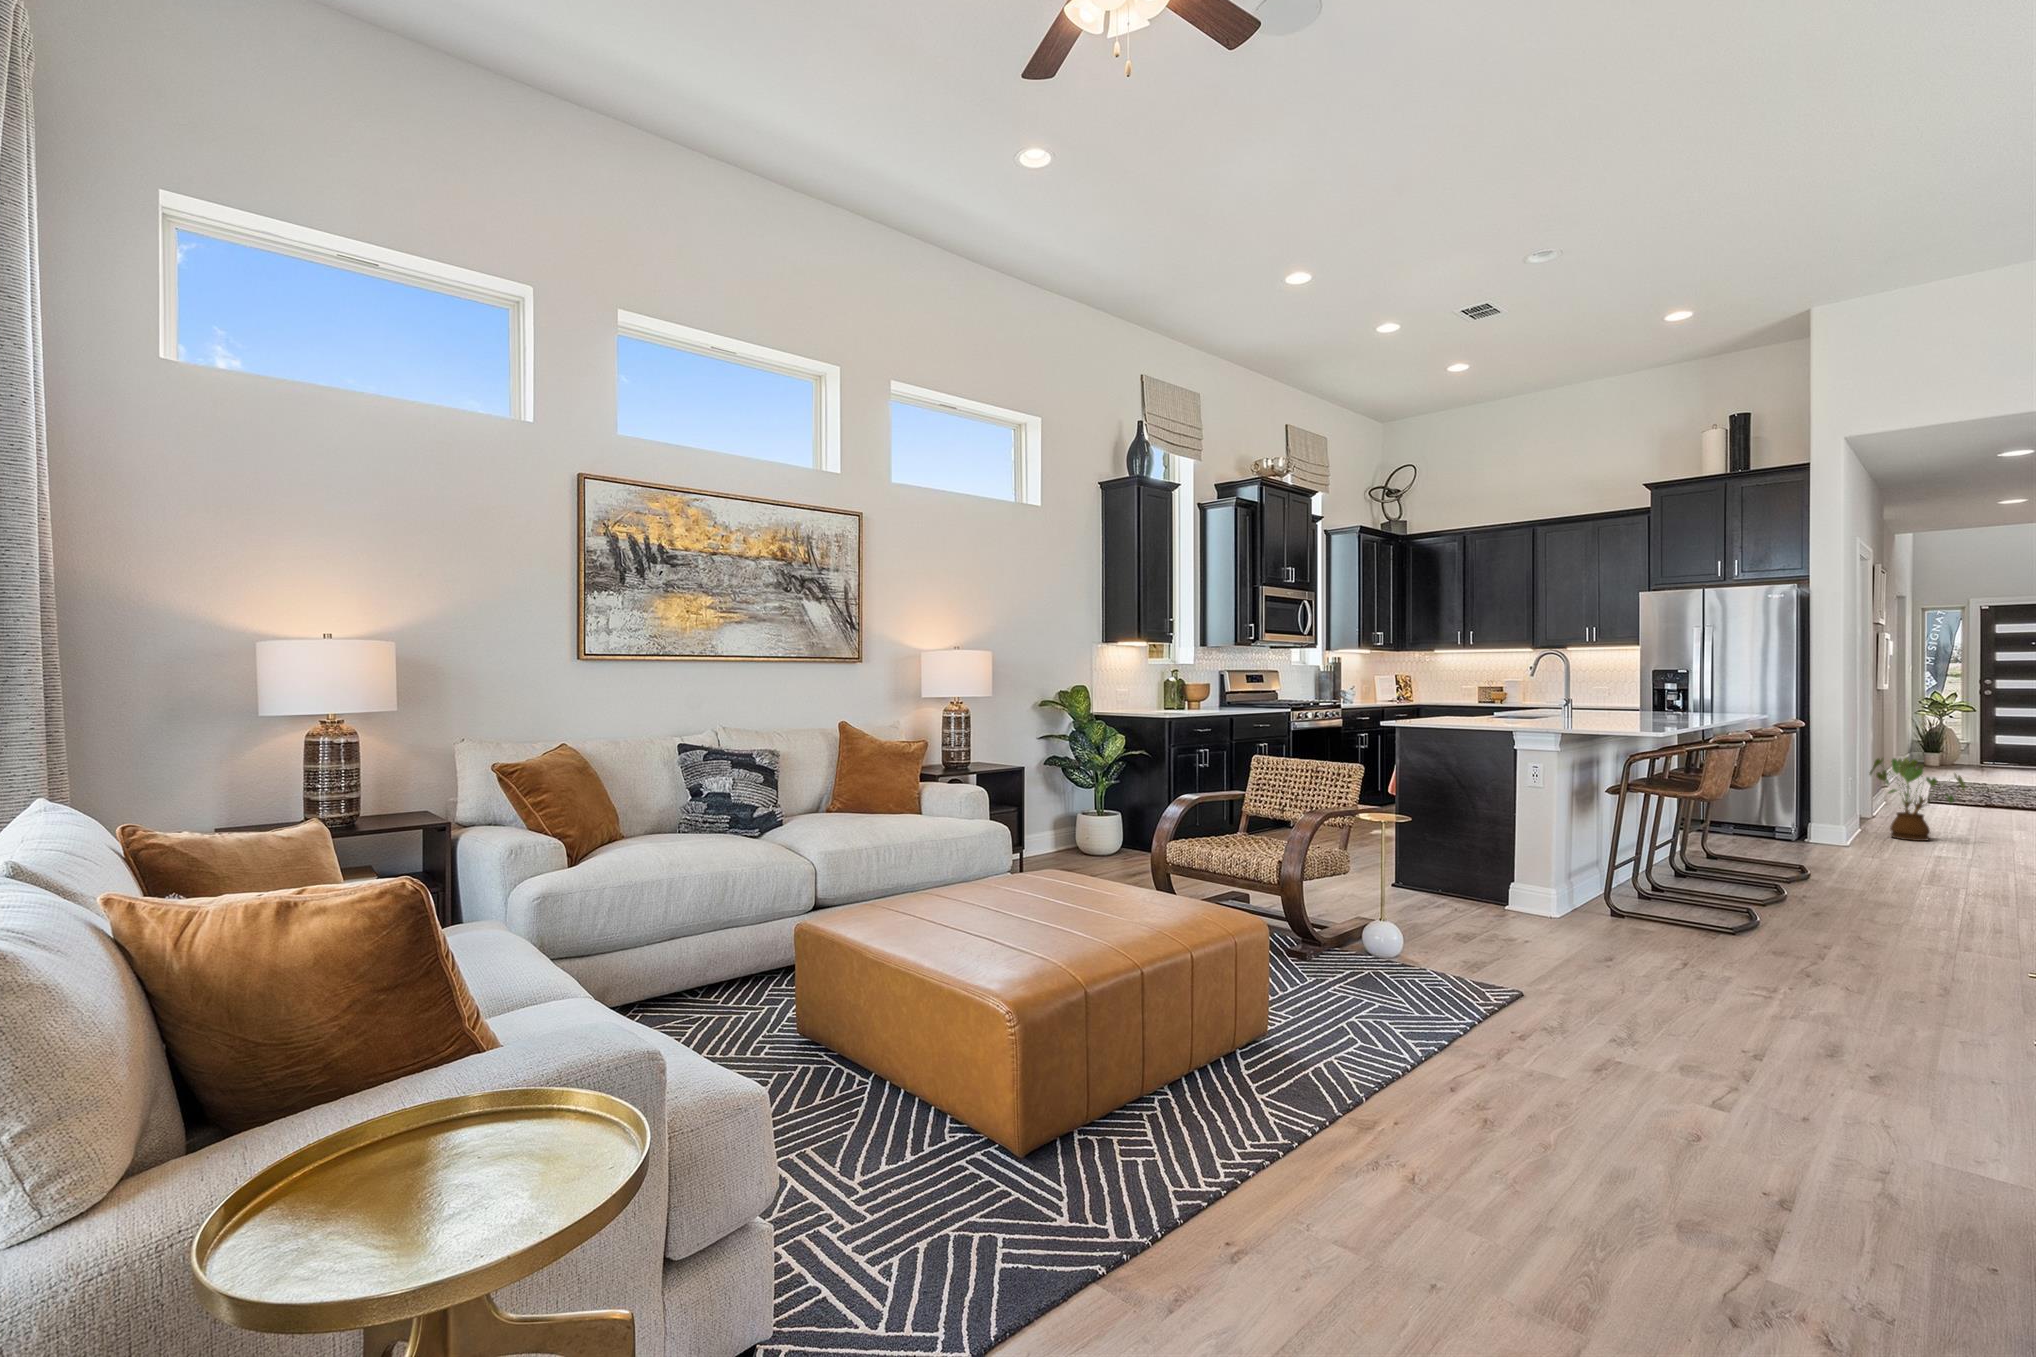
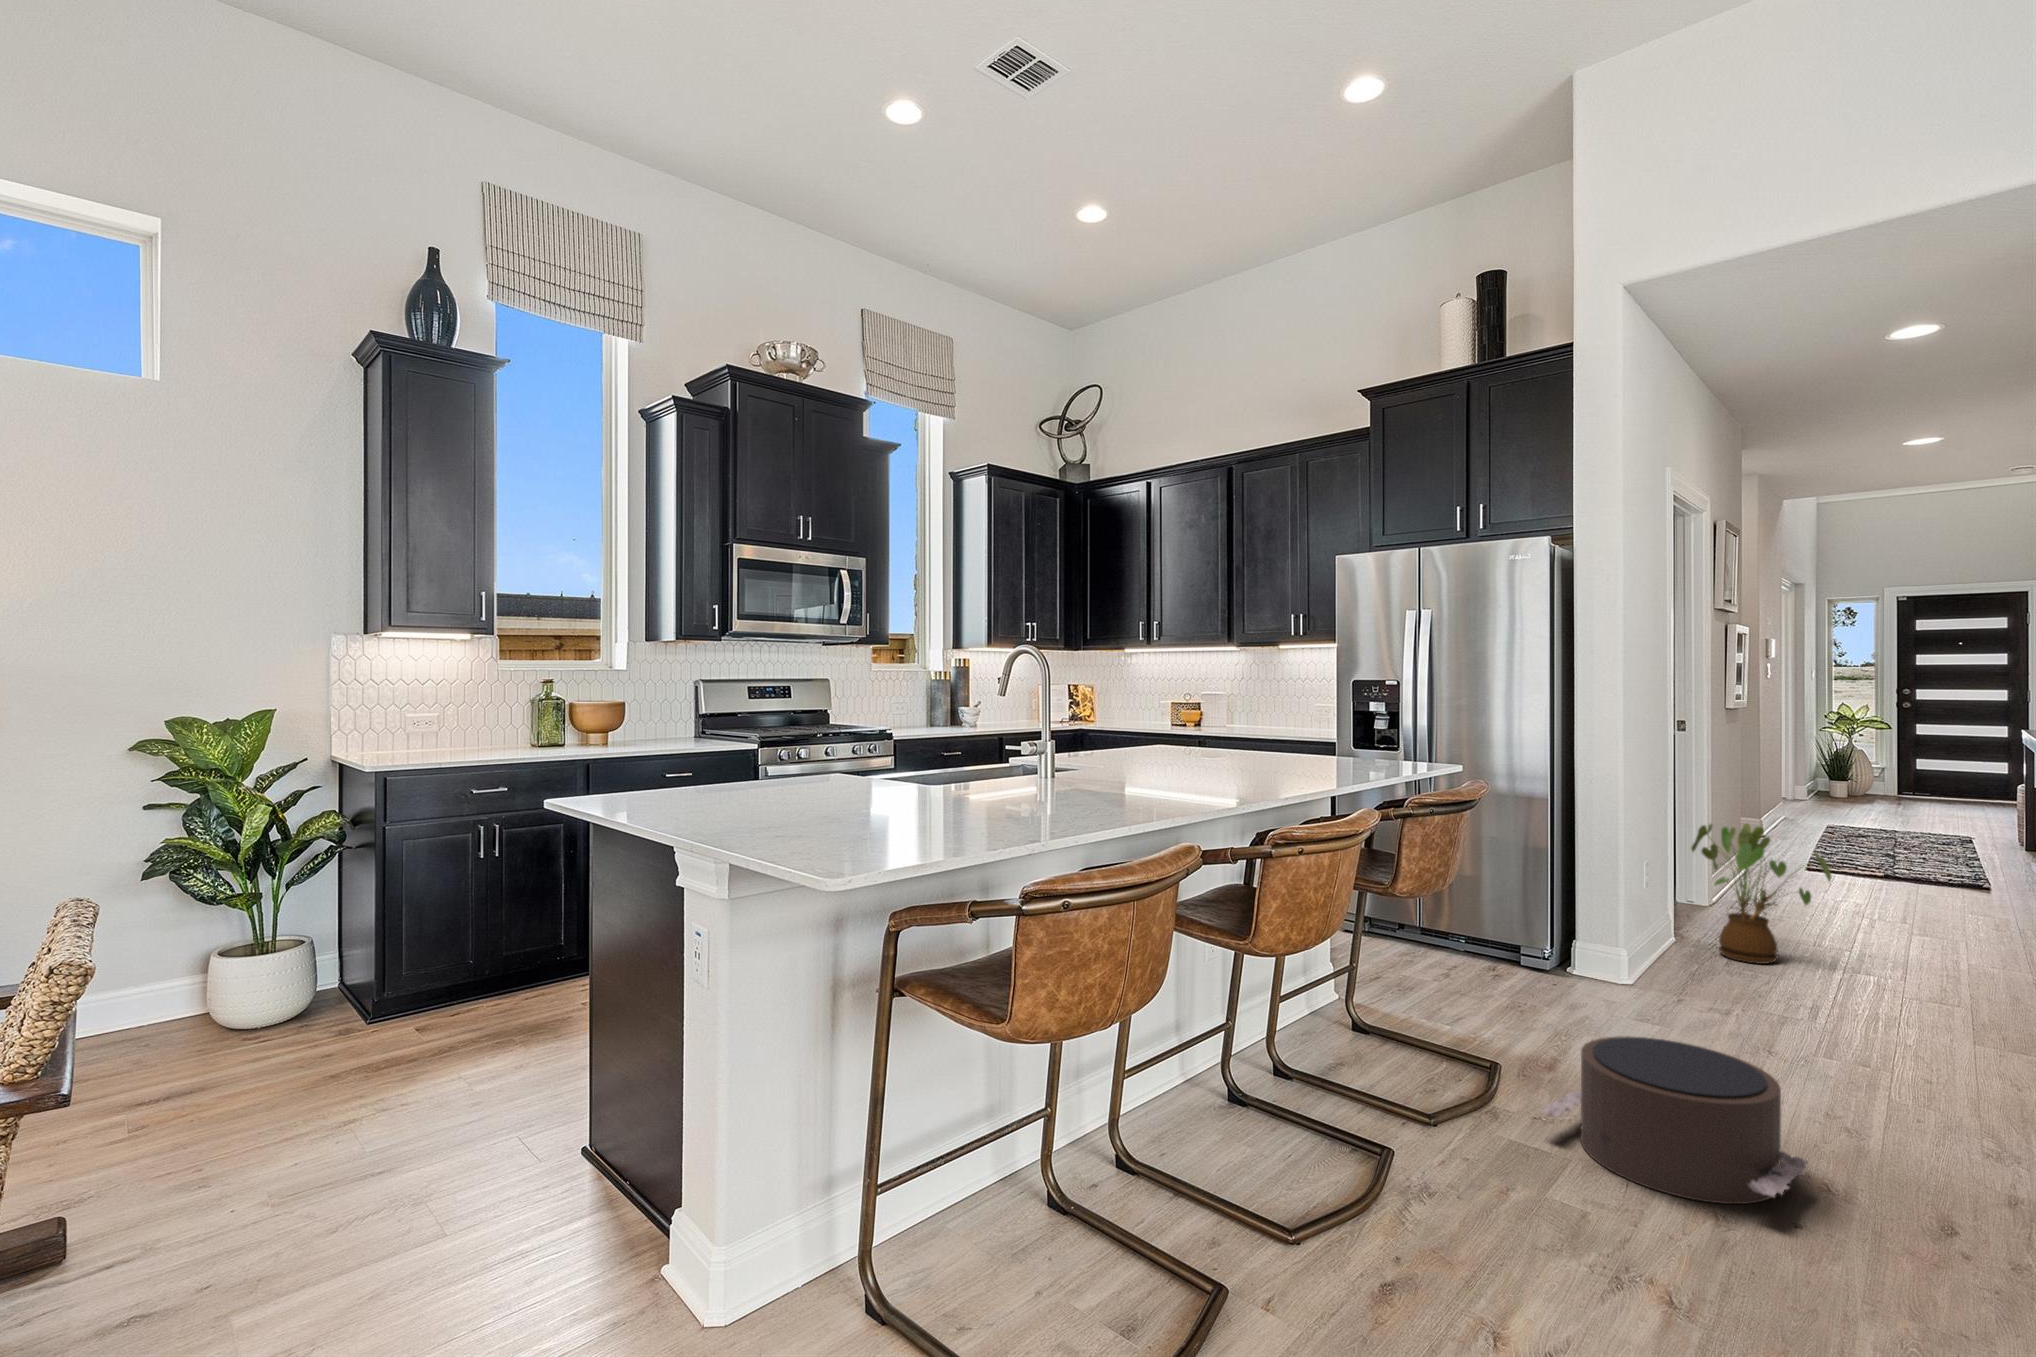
pouf: none [1839,844,1985,906] -> present [1542,1036,1808,1204]

